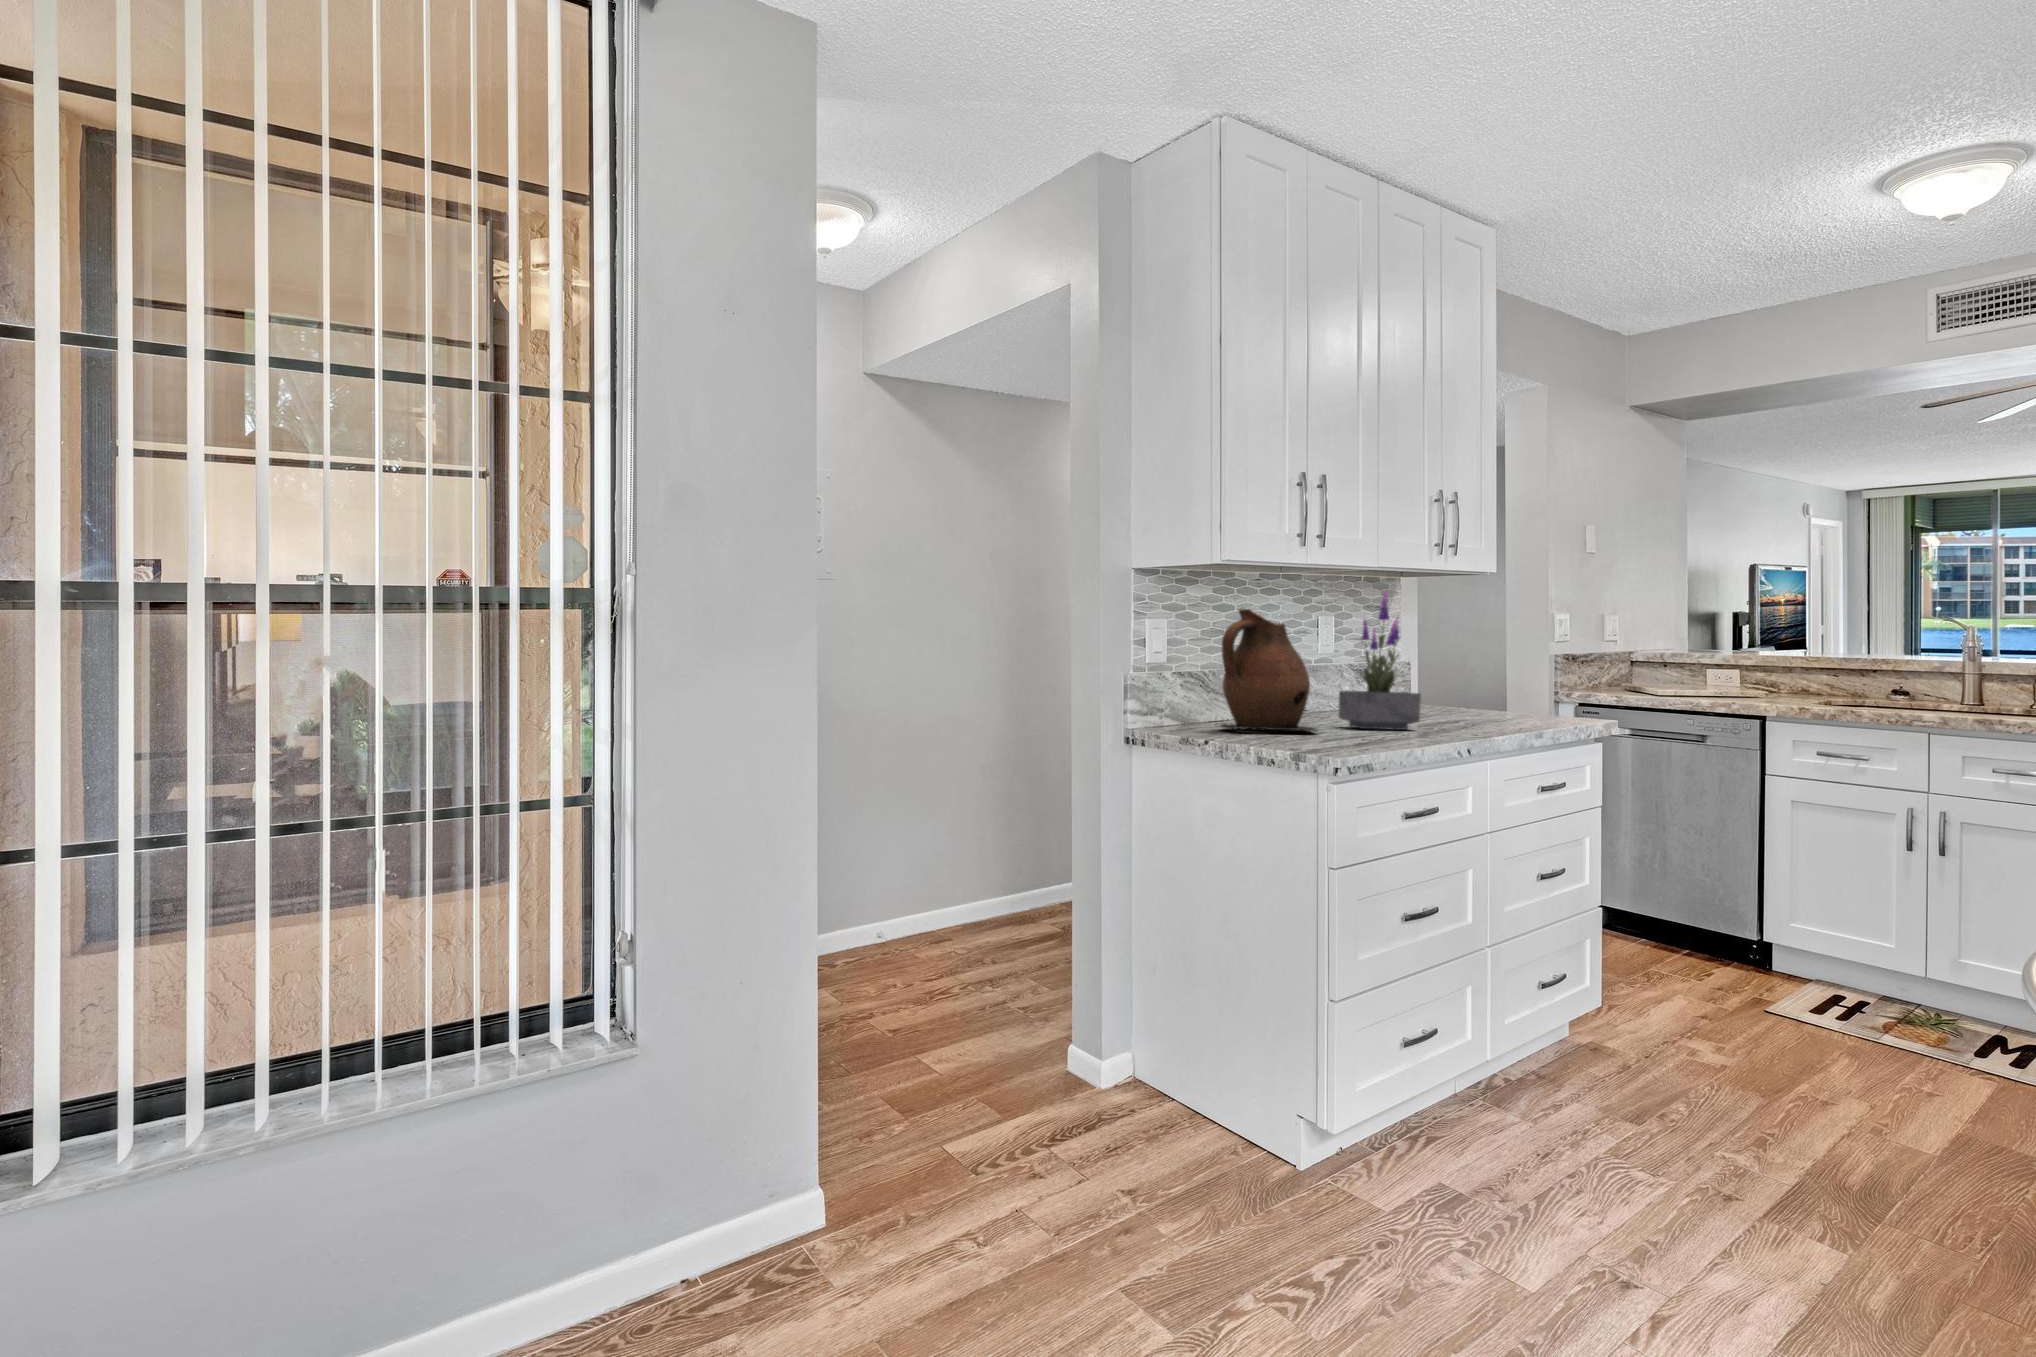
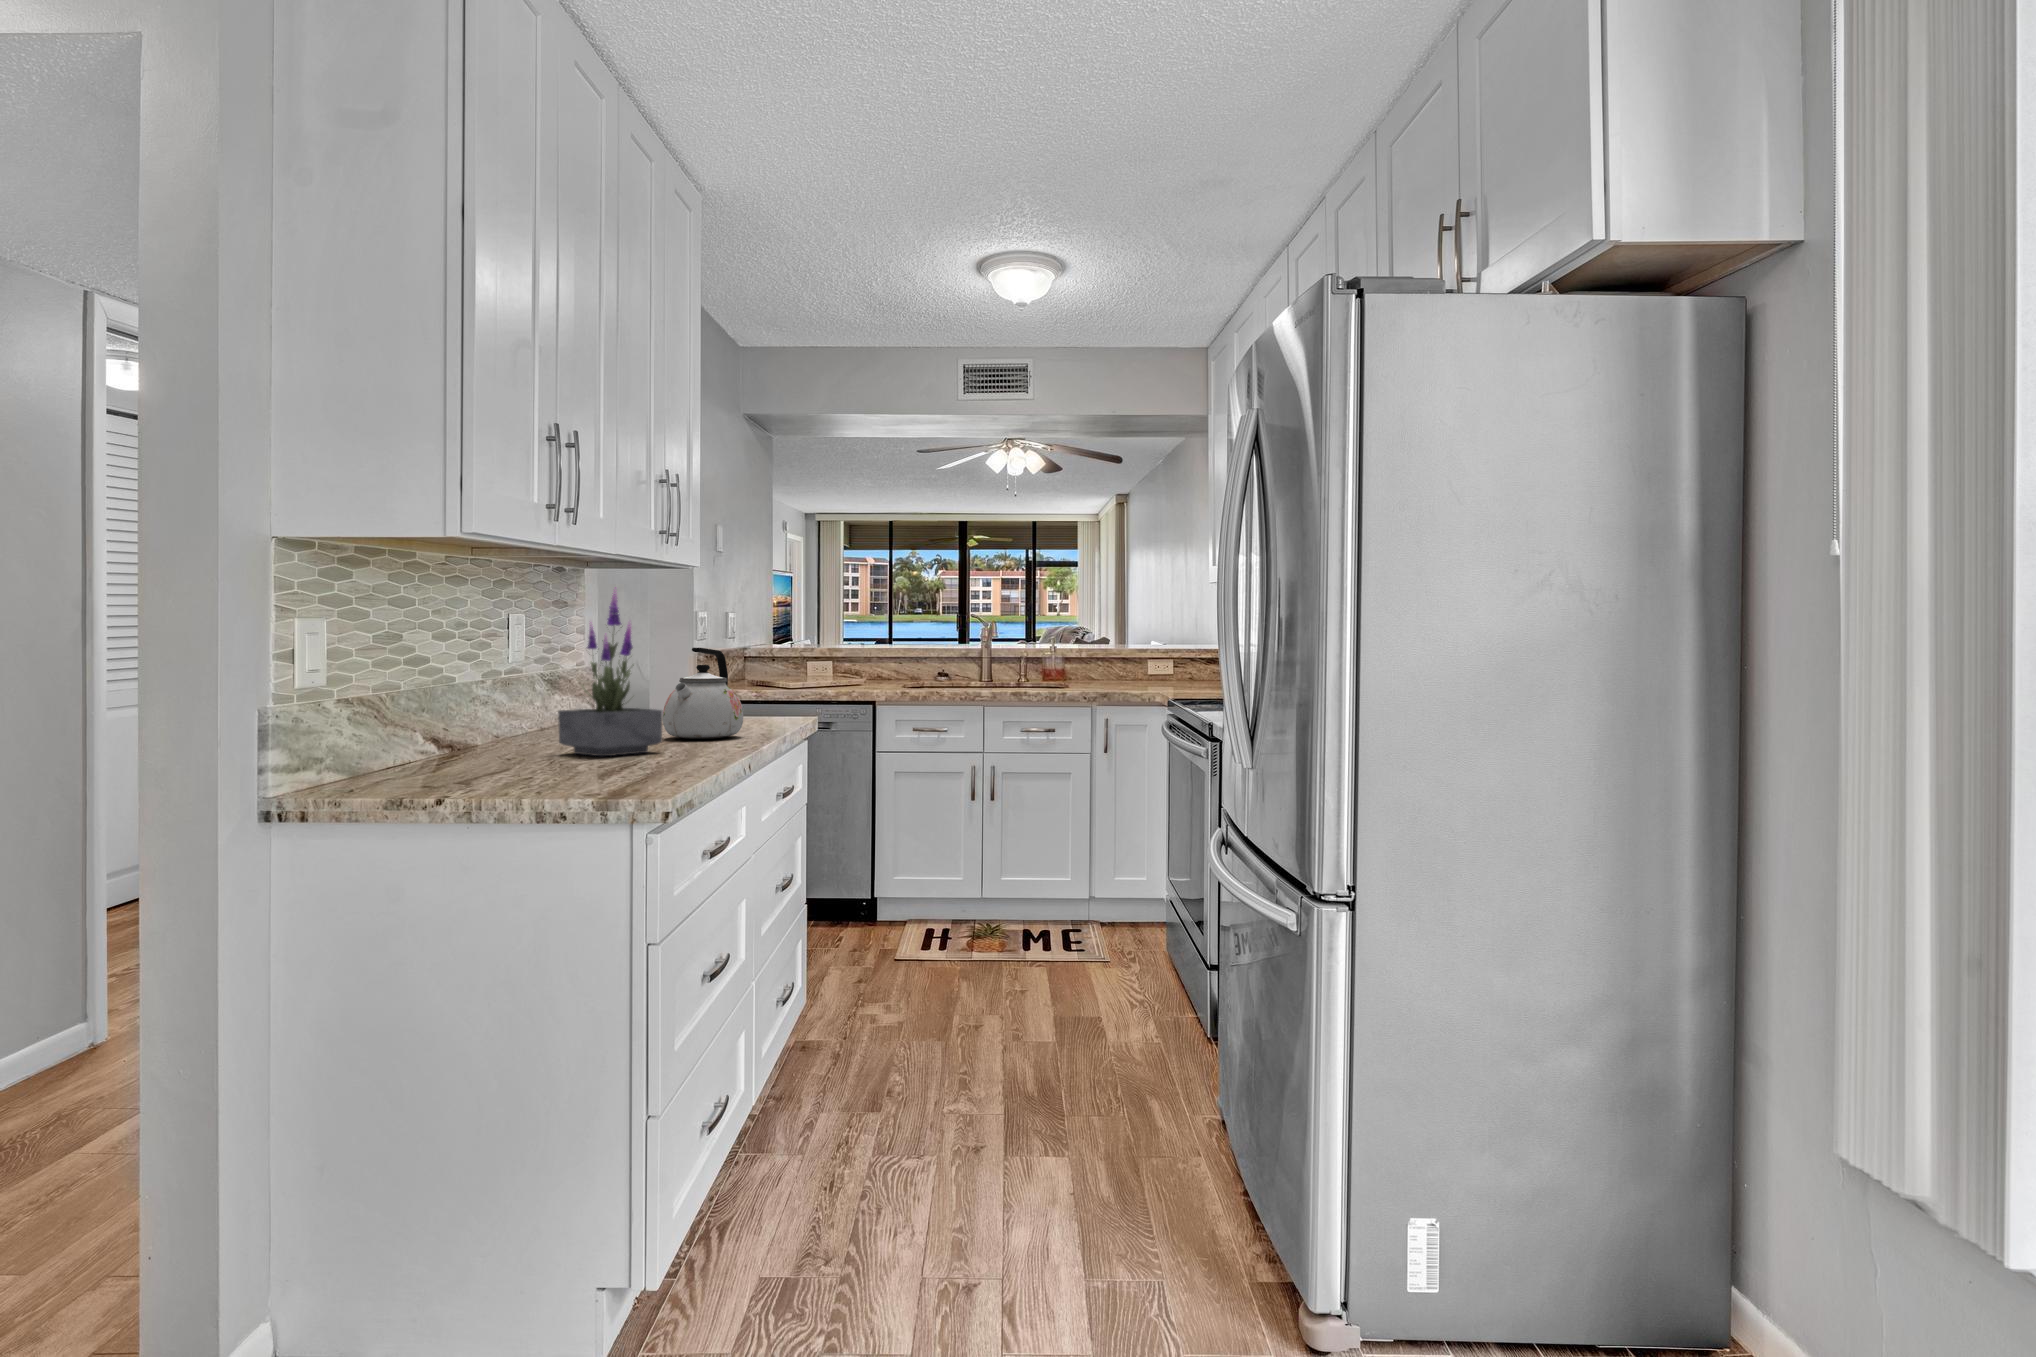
ceramic pitcher: present [1221,609,1316,732] -> none [415,614,574,777]
kettle: none [1447,642,1525,727] -> present [663,648,743,739]

